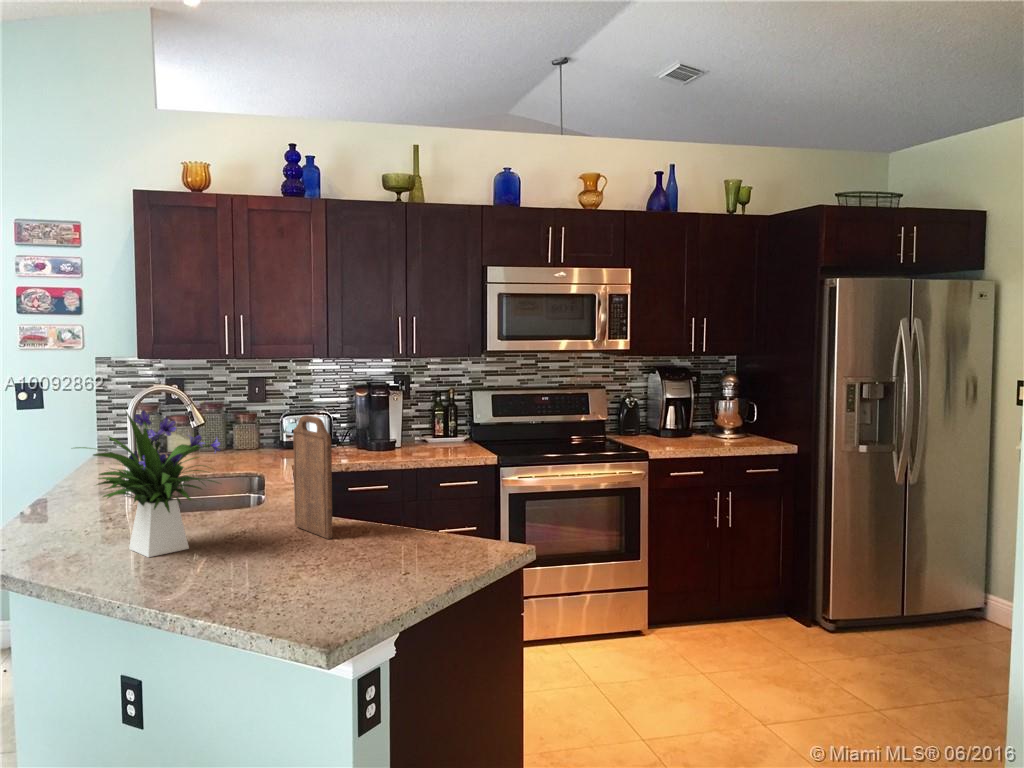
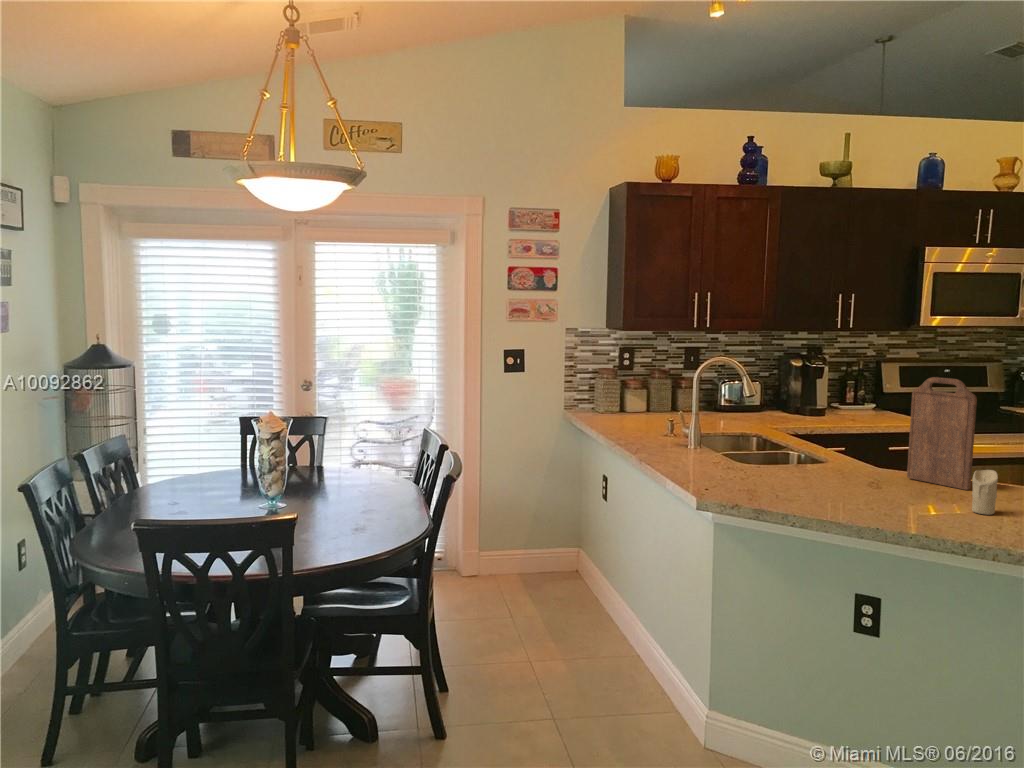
flower arrangement: present [76,411,220,557] -> none [757,364,892,499]
candle: none [267,519,292,569] -> present [972,470,998,515]

